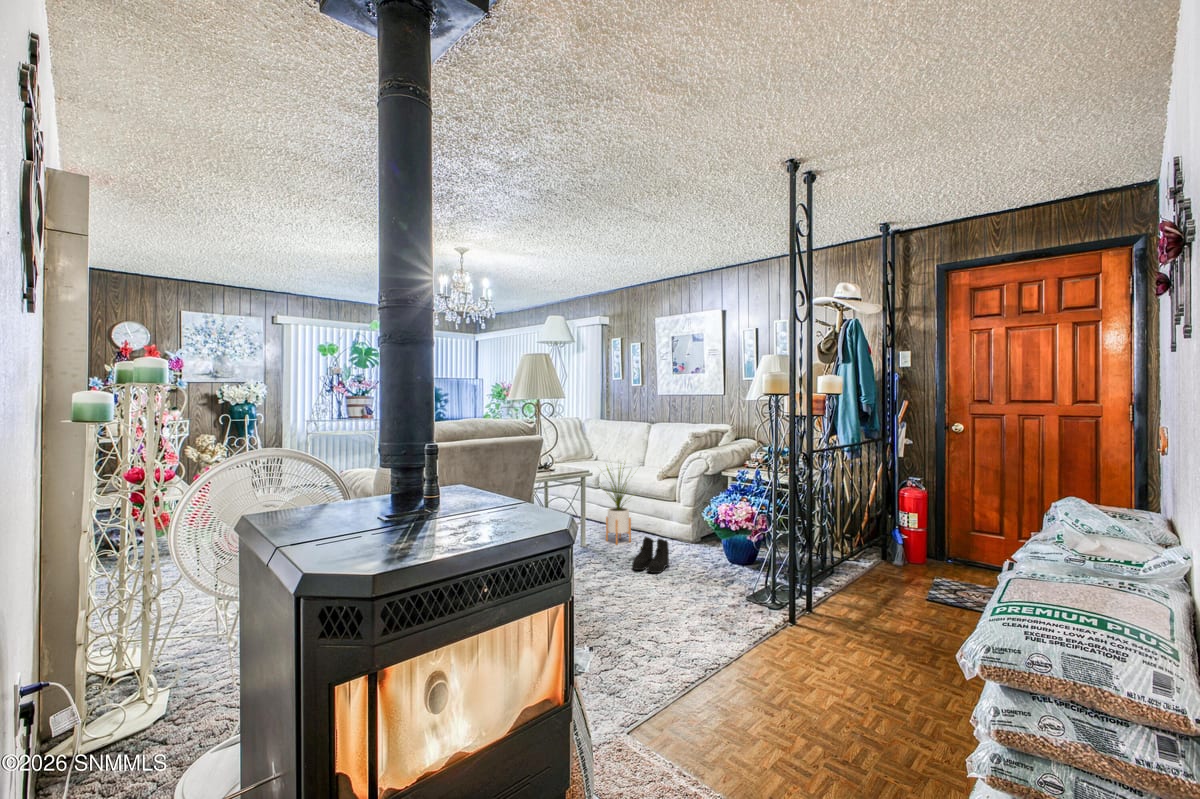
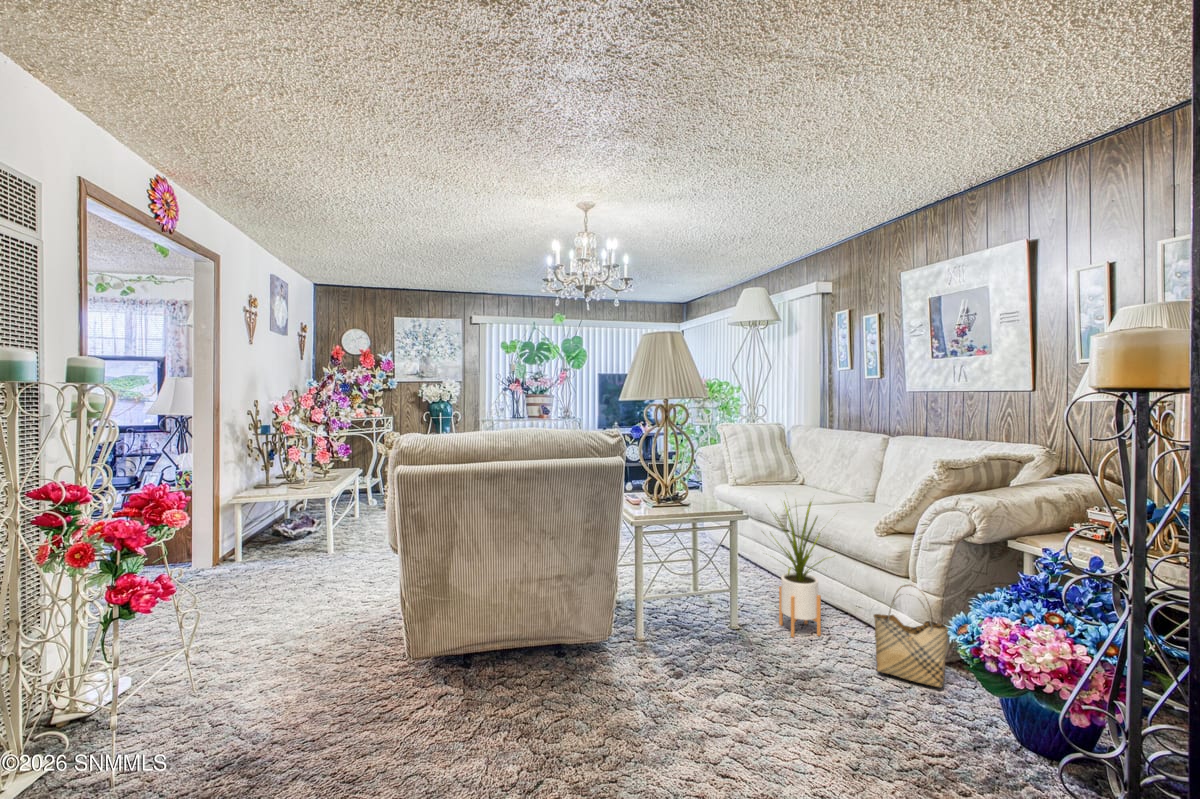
woven basket: none [664,500,699,550] -> present [874,585,948,687]
boots: present [632,537,669,573] -> none [787,649,866,733]

